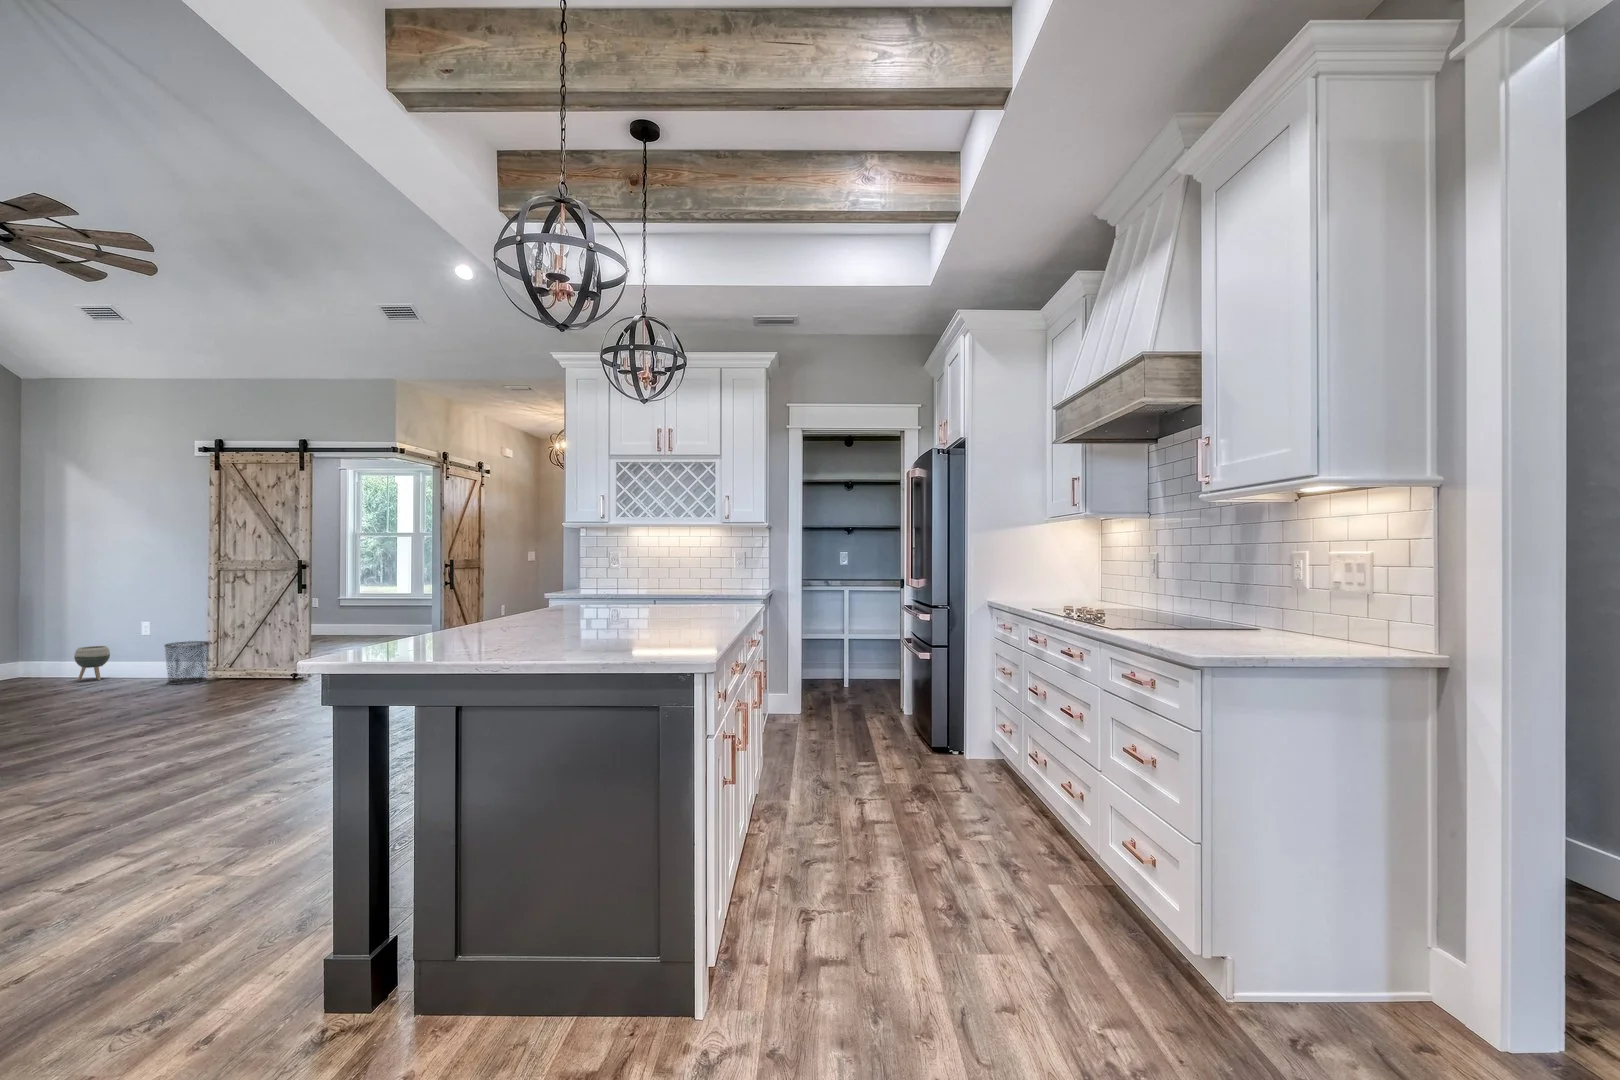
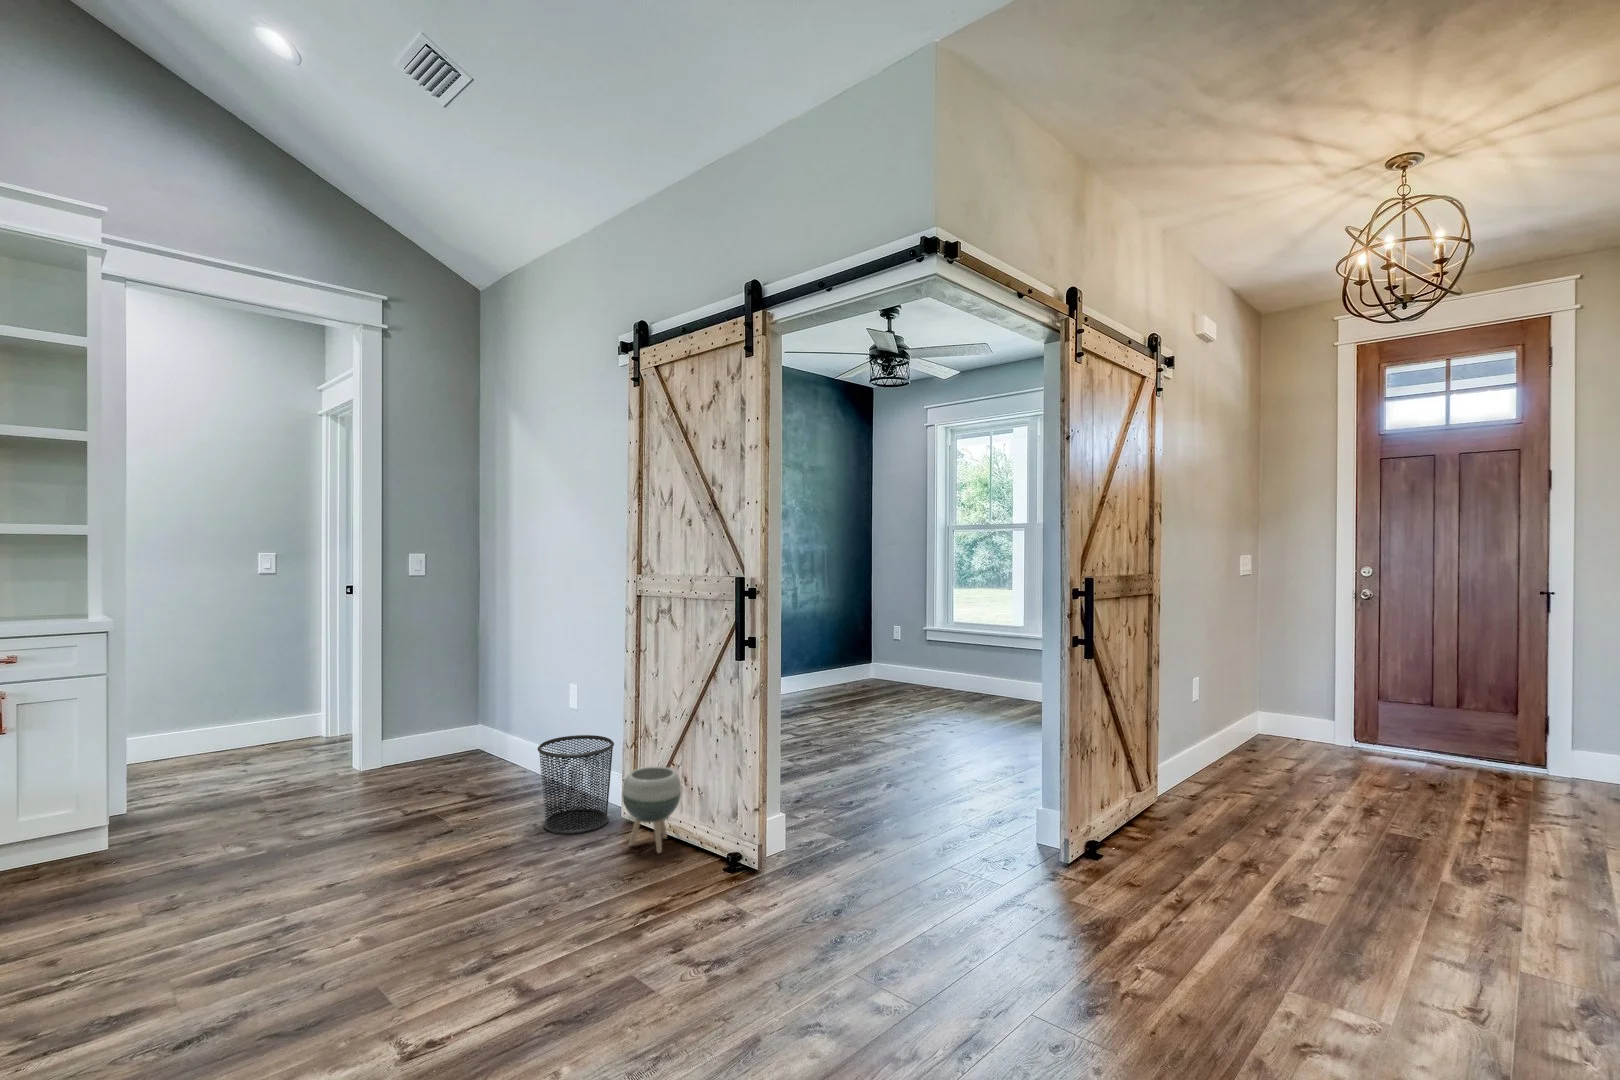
planter: present [74,646,110,681] -> present [622,767,682,853]

